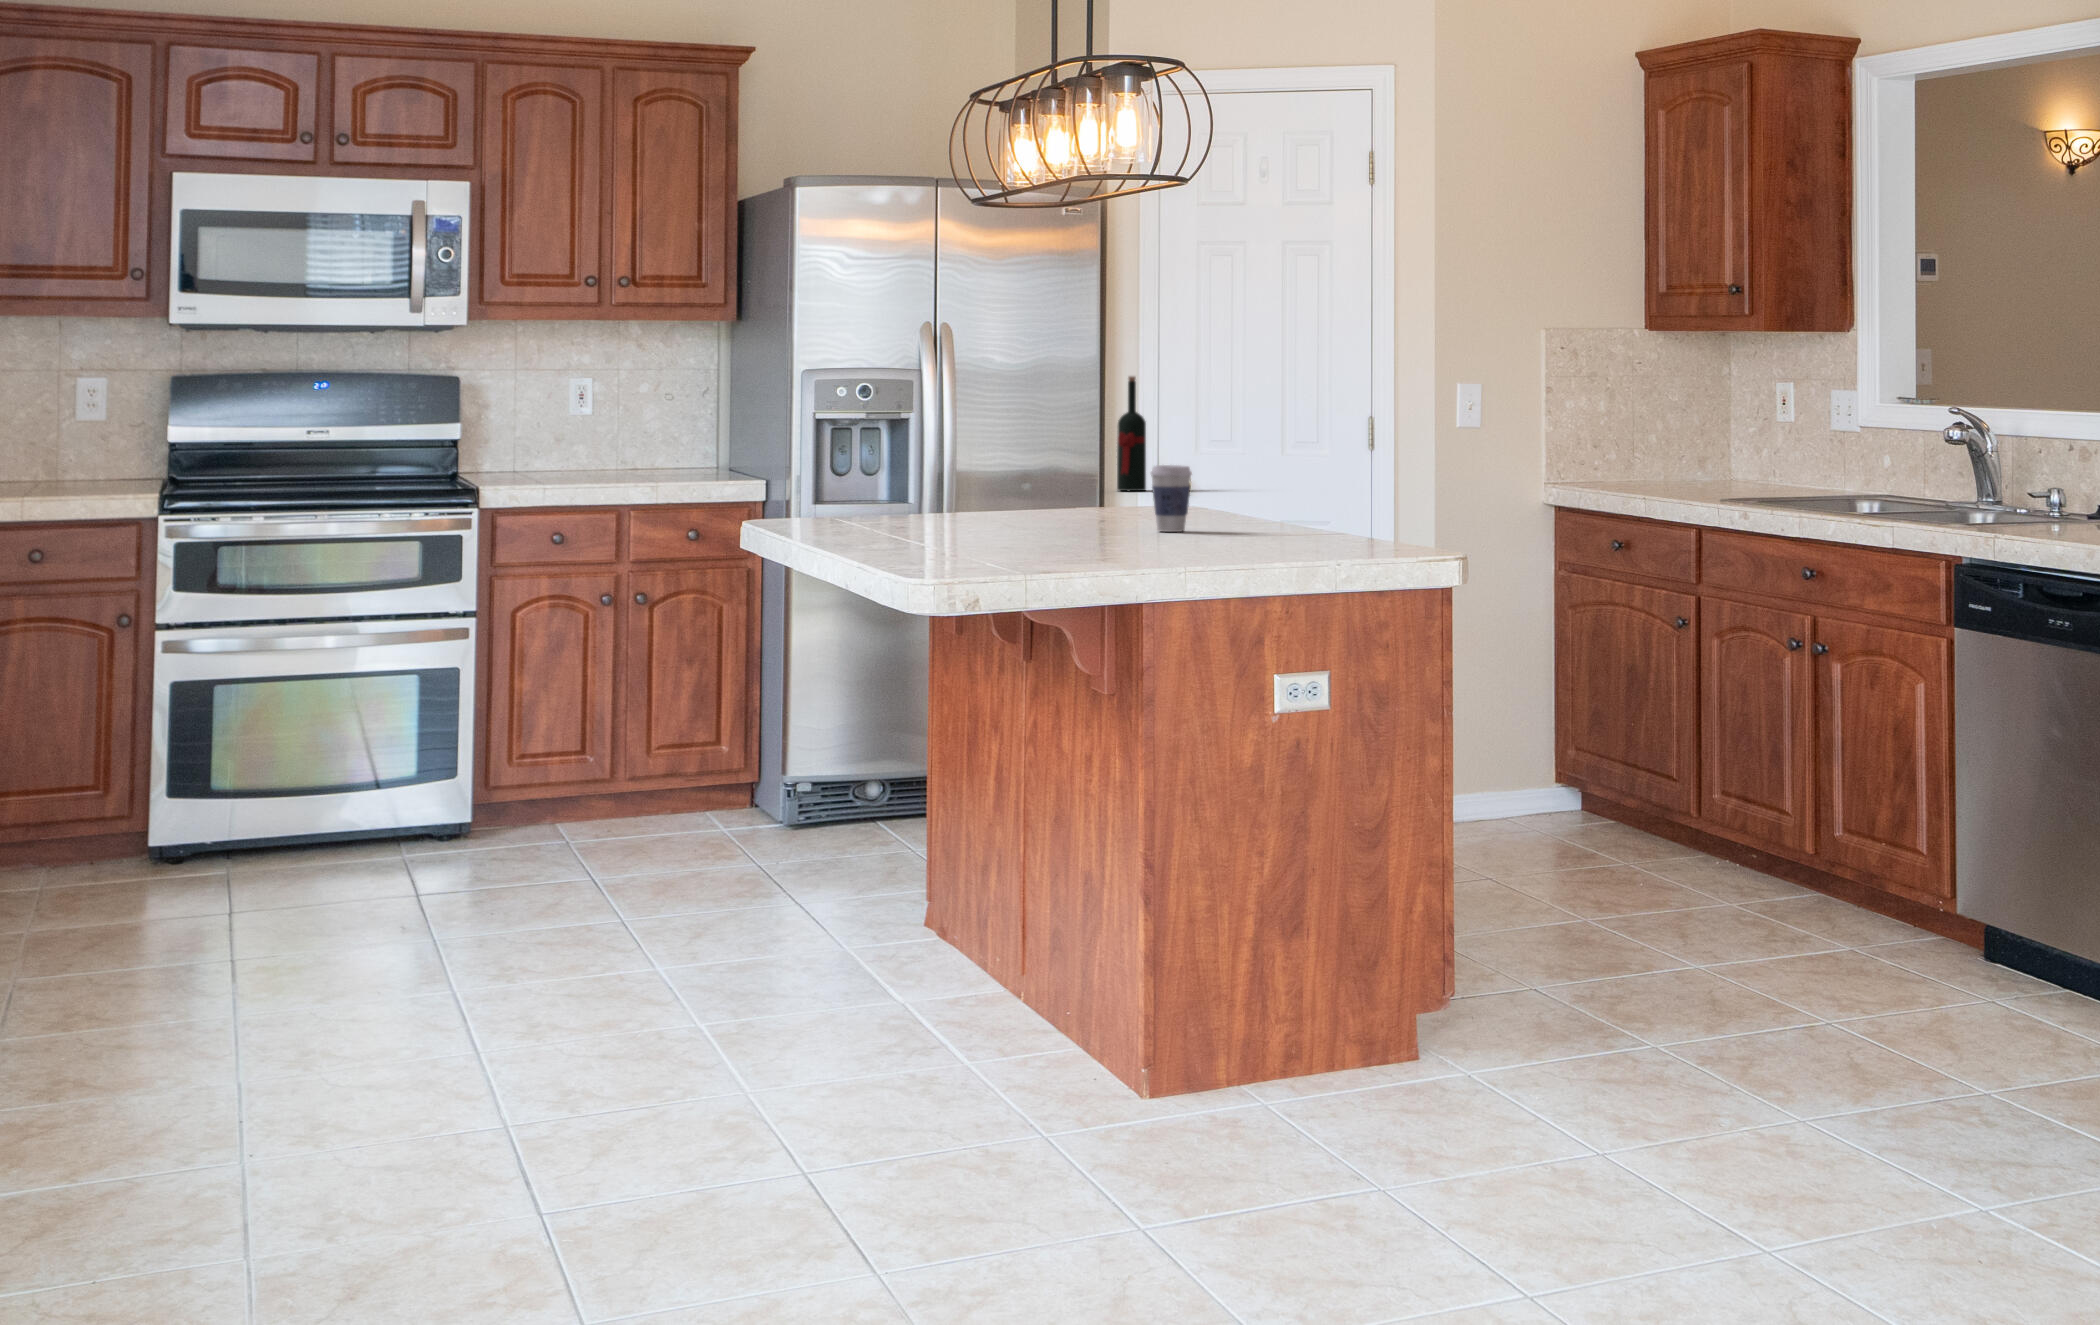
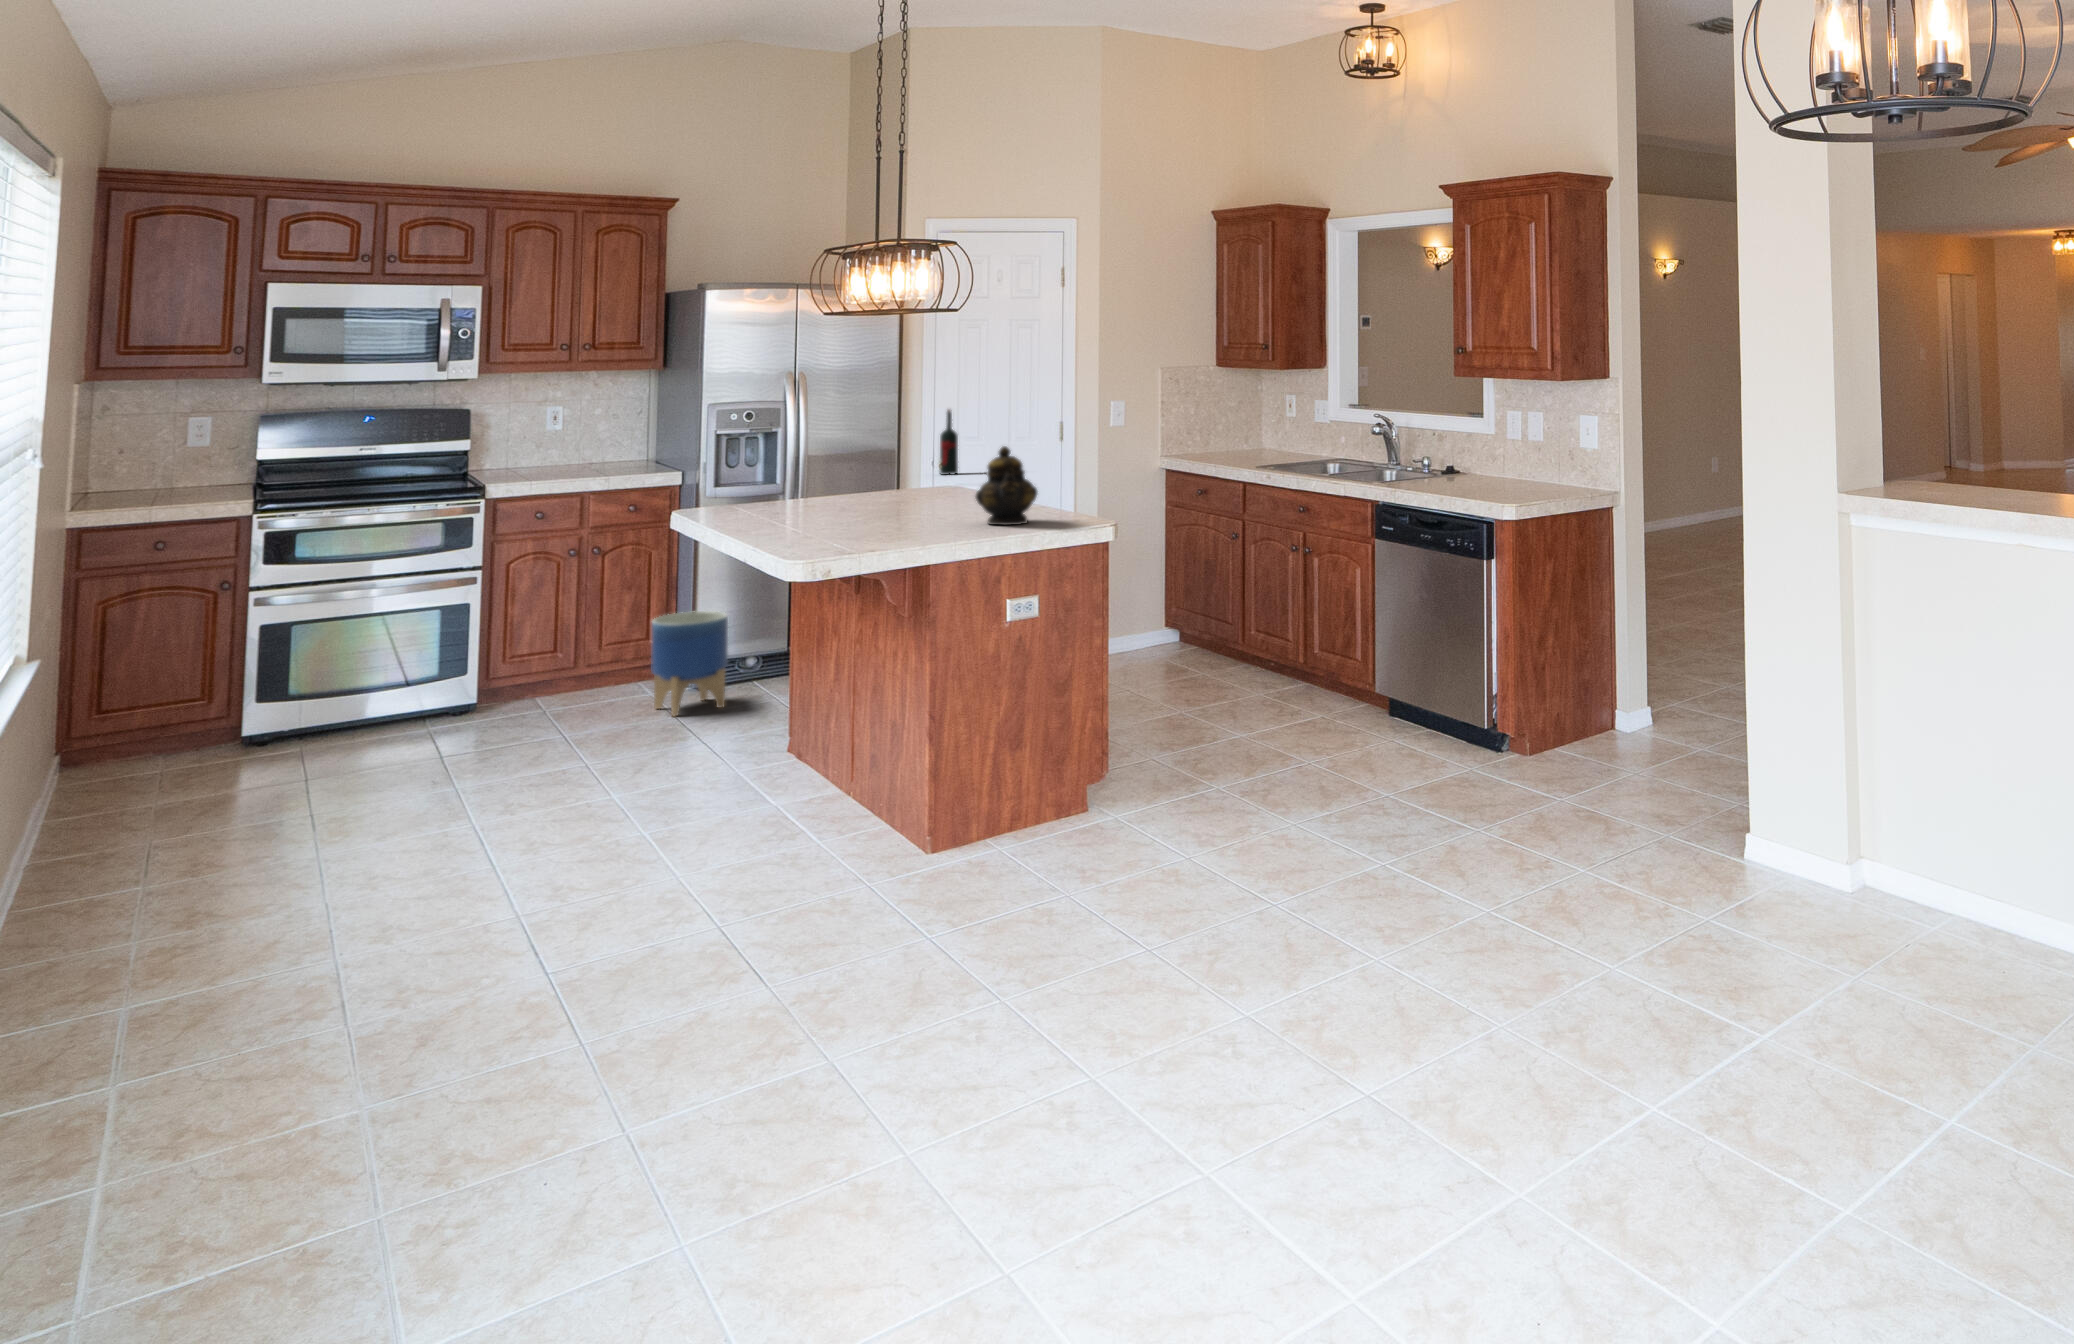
teapot: none [1220,414,1322,551] -> present [975,446,1038,525]
coffee cup: present [1151,465,1192,532] -> none [941,471,967,510]
planter: none [698,702,804,867] -> present [651,611,728,716]

